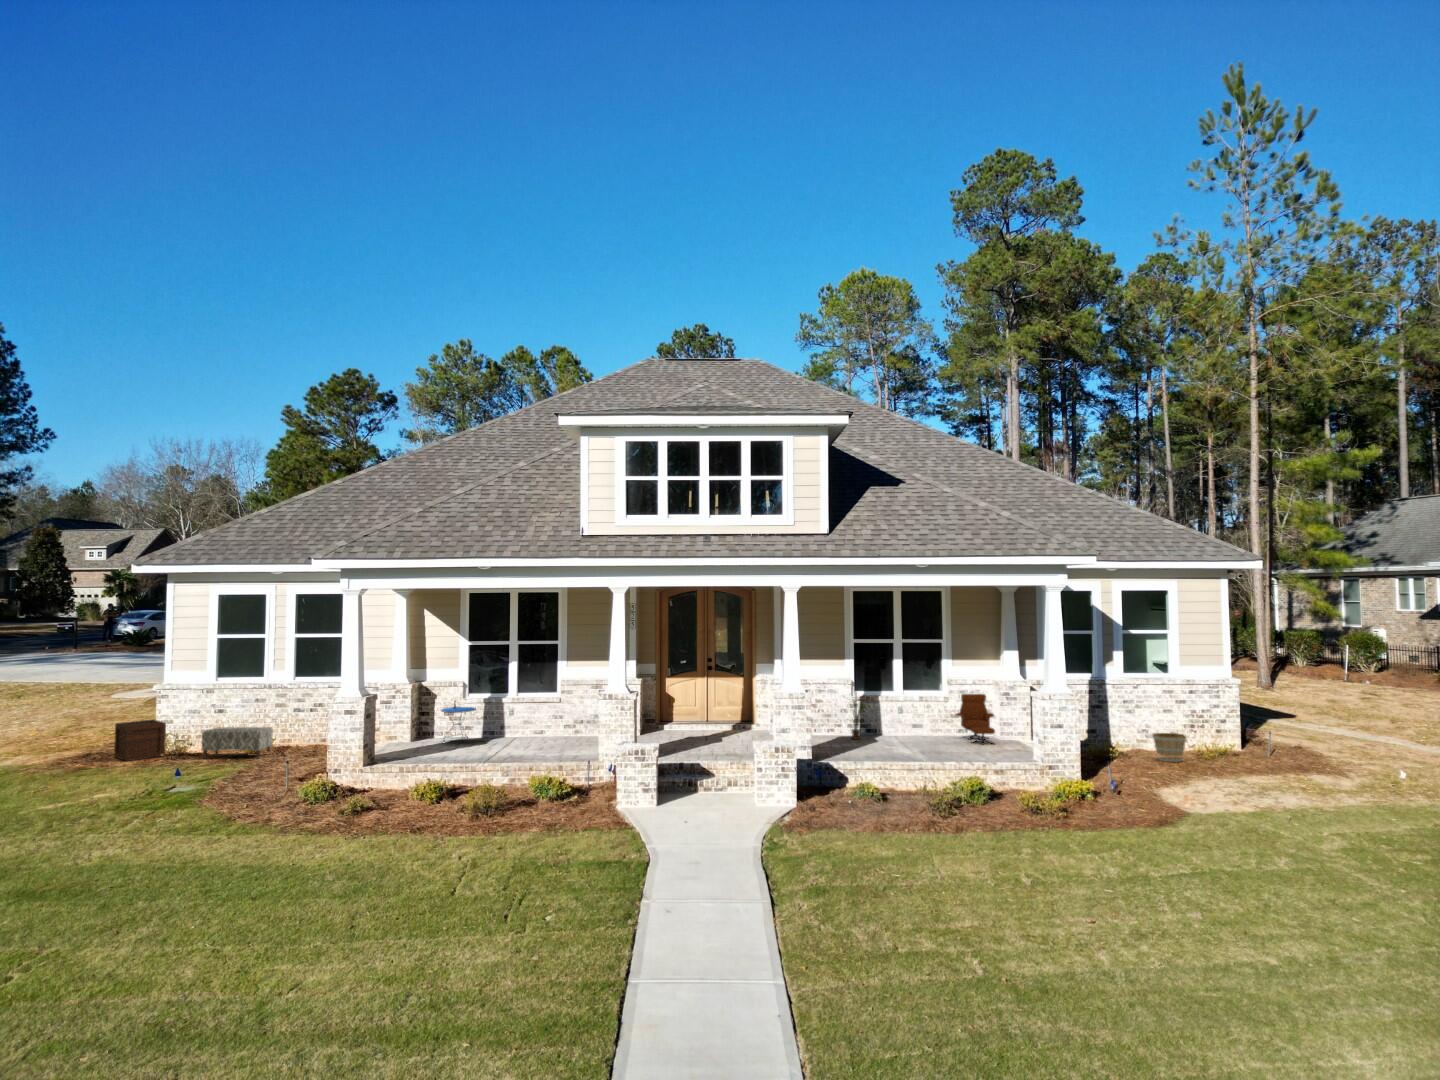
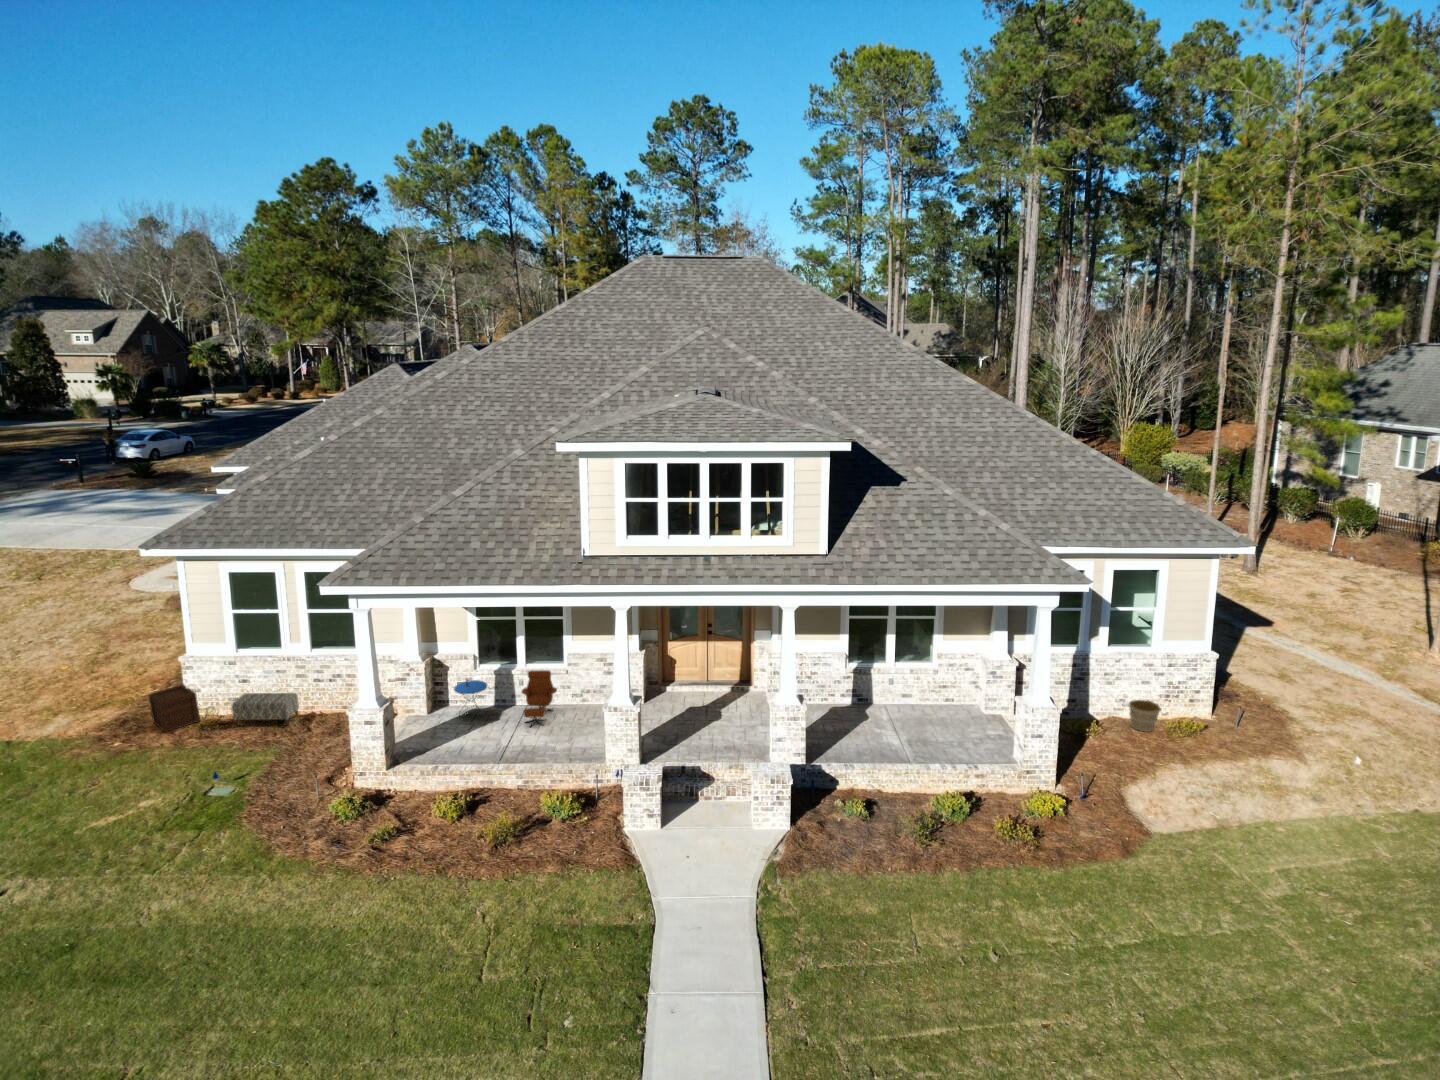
house plant: present [851,694,866,739] -> none [835,663,862,715]
lounge chair: present [957,694,995,744] -> present [522,670,557,727]

